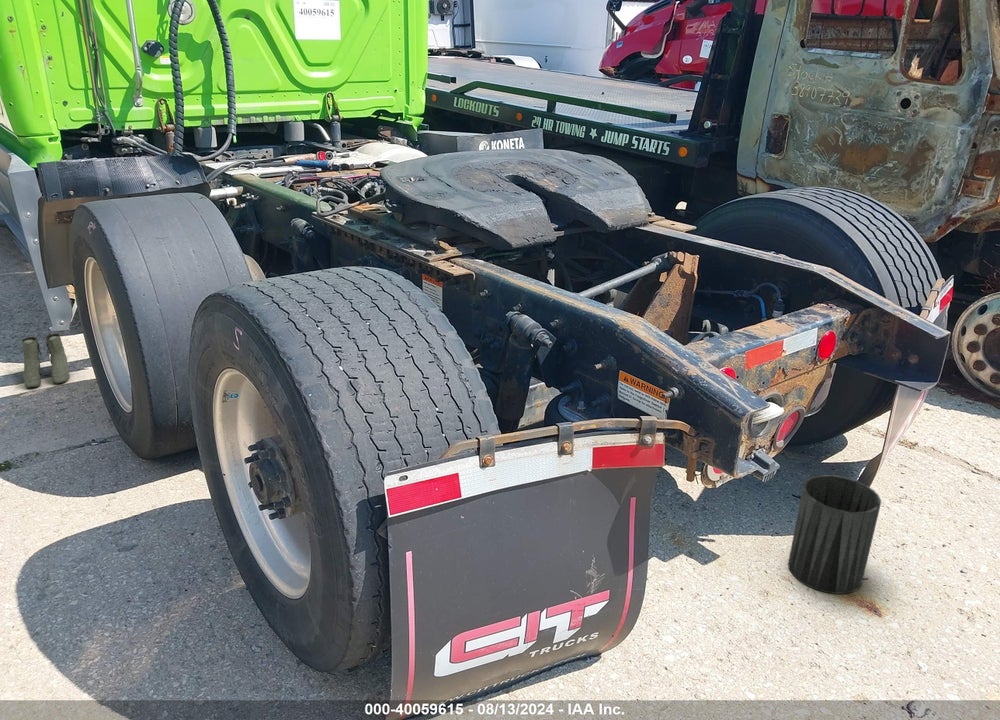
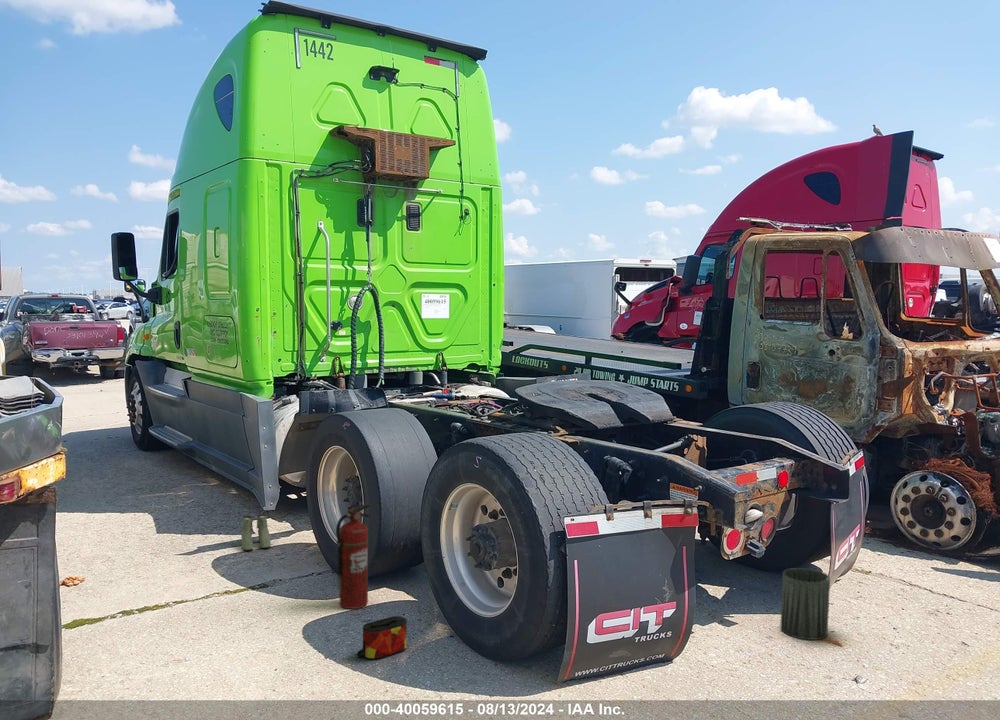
fire extinguisher: none [80,354,155,514] -> present [336,504,370,609]
bag: none [75,562,172,642] -> present [357,616,407,659]

